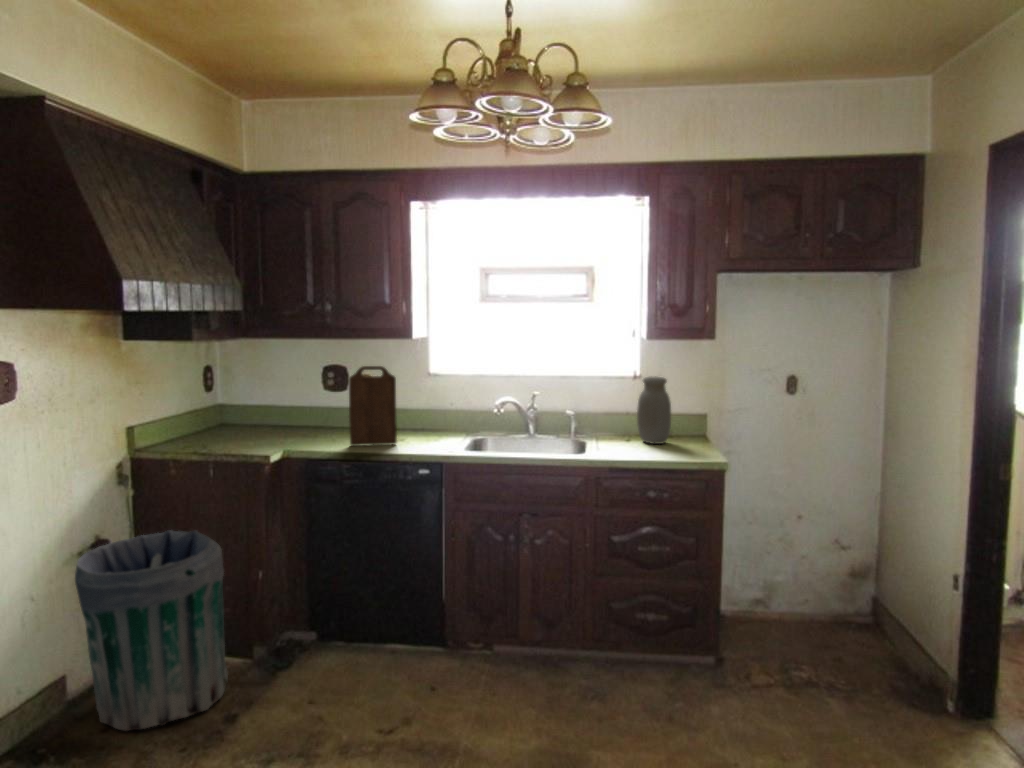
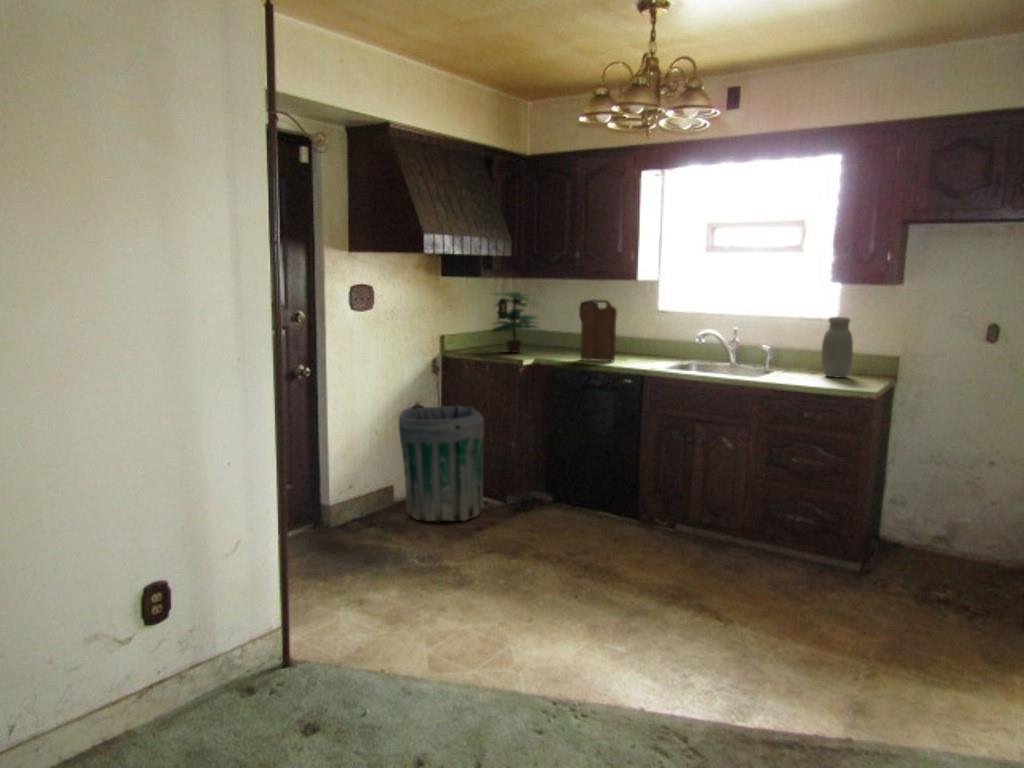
potted plant: none [203,357,280,442] -> present [492,292,538,352]

